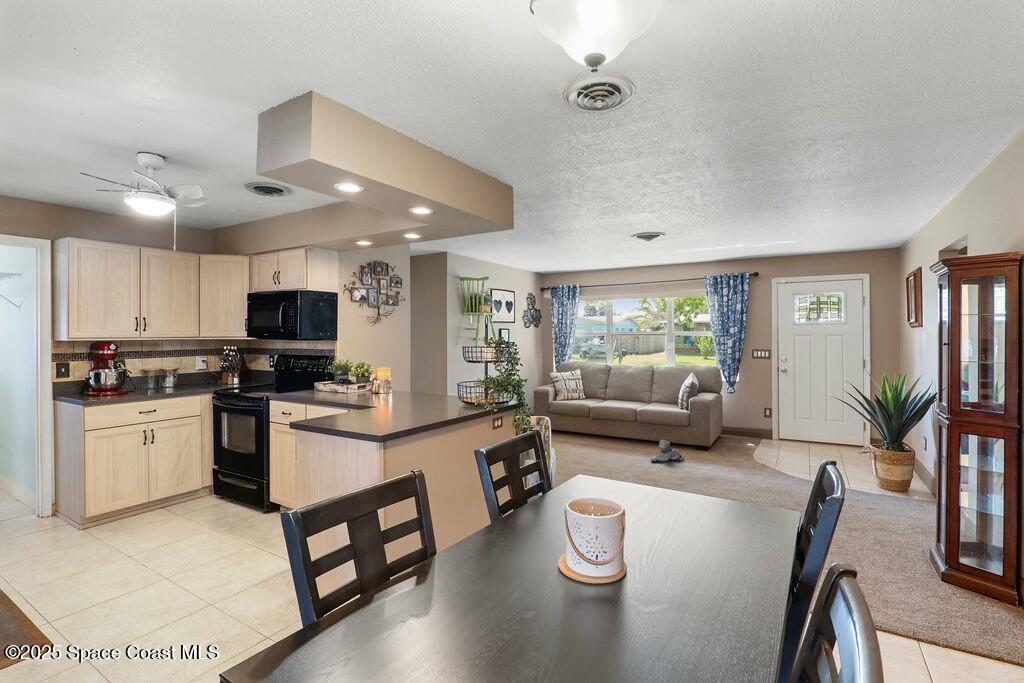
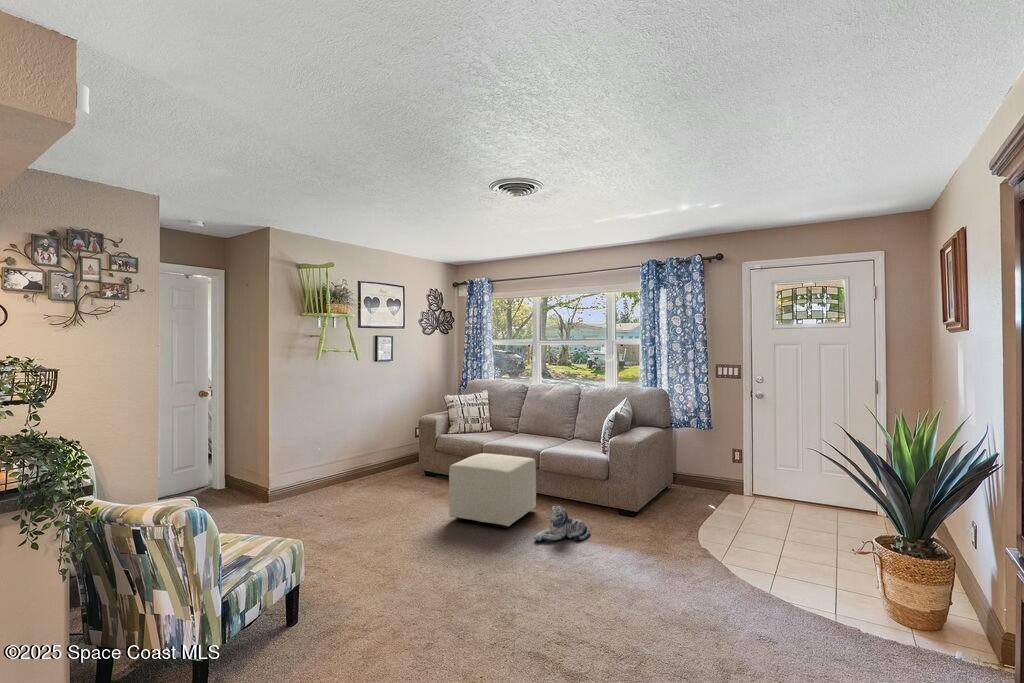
ottoman: none [584,411,637,456] -> present [449,453,536,528]

